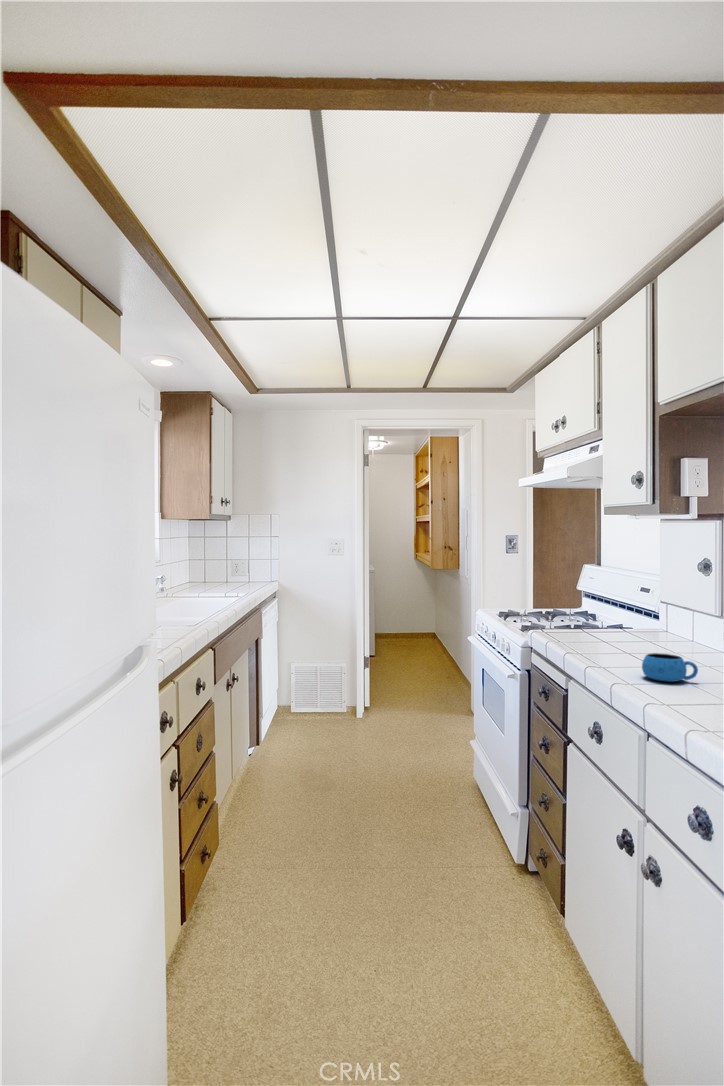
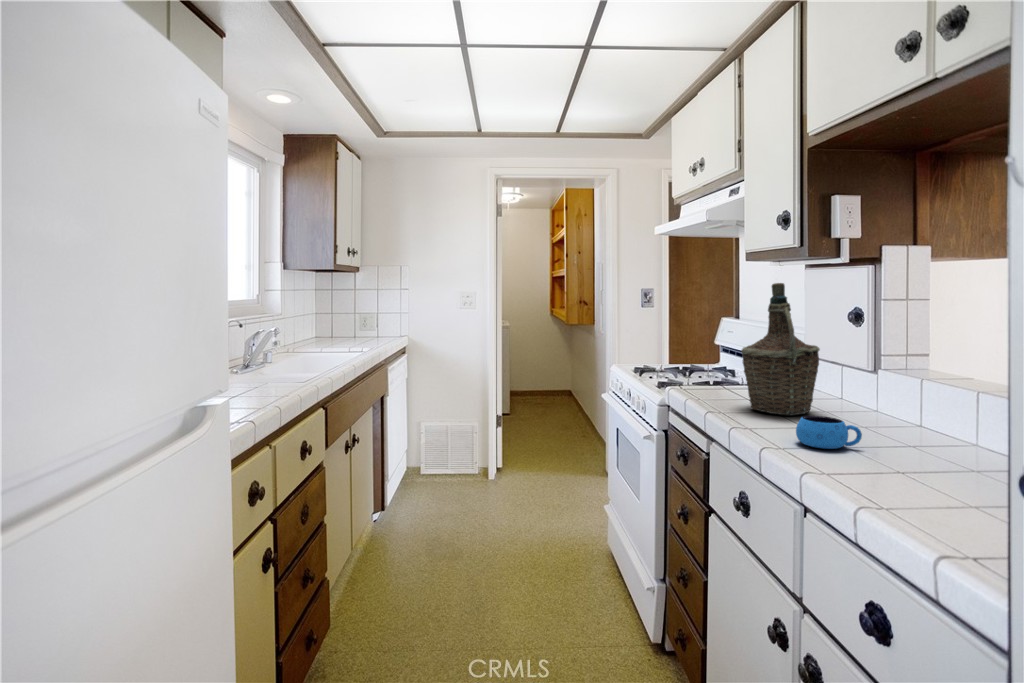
bottle: none [597,536,667,655] -> present [741,283,820,415]

